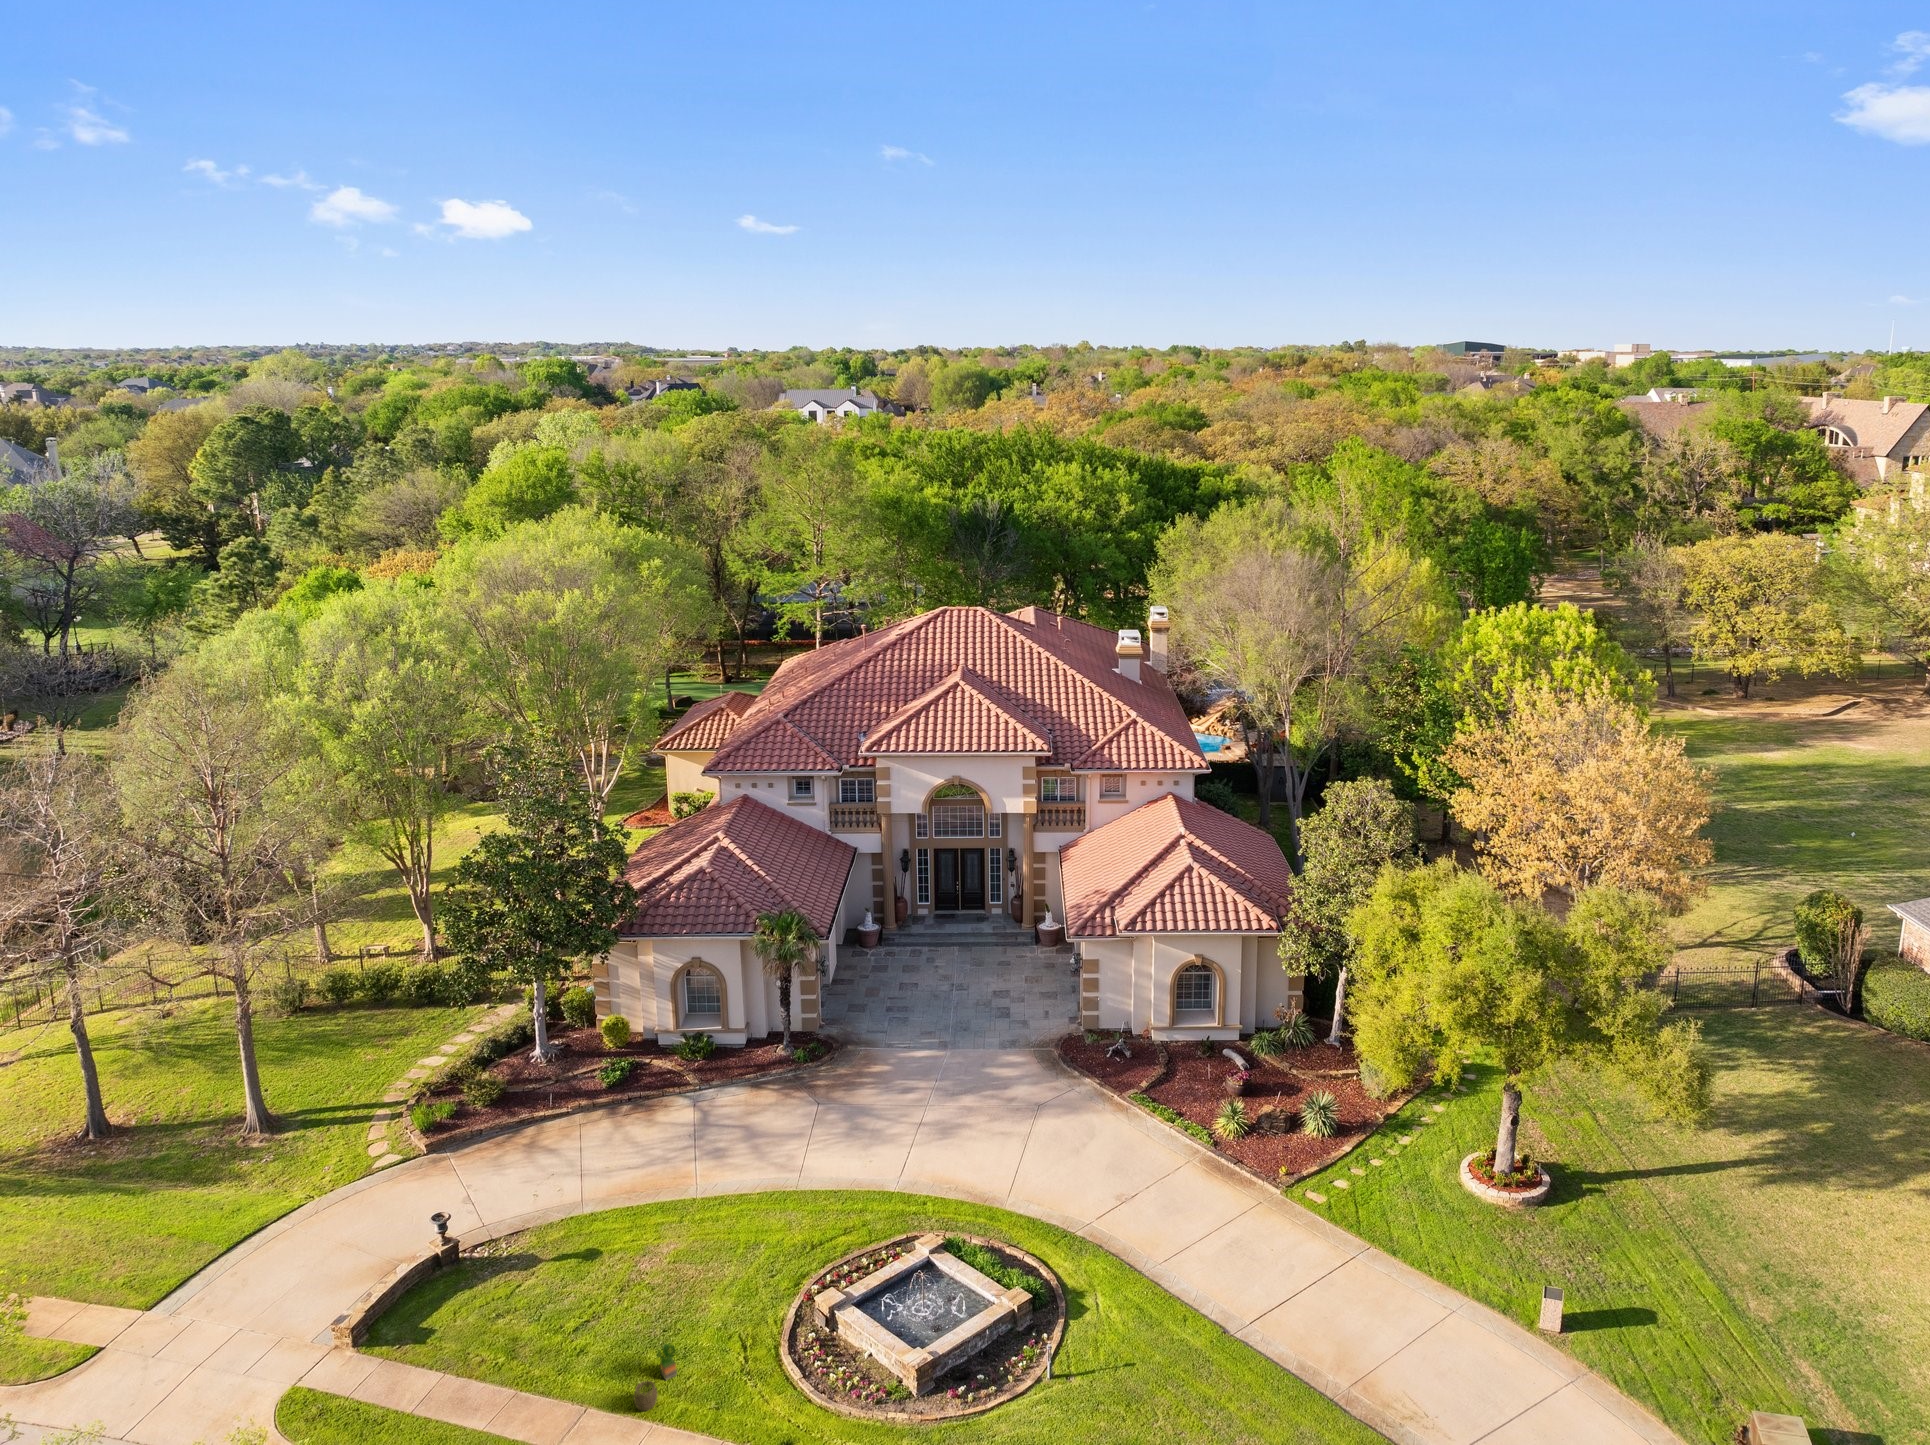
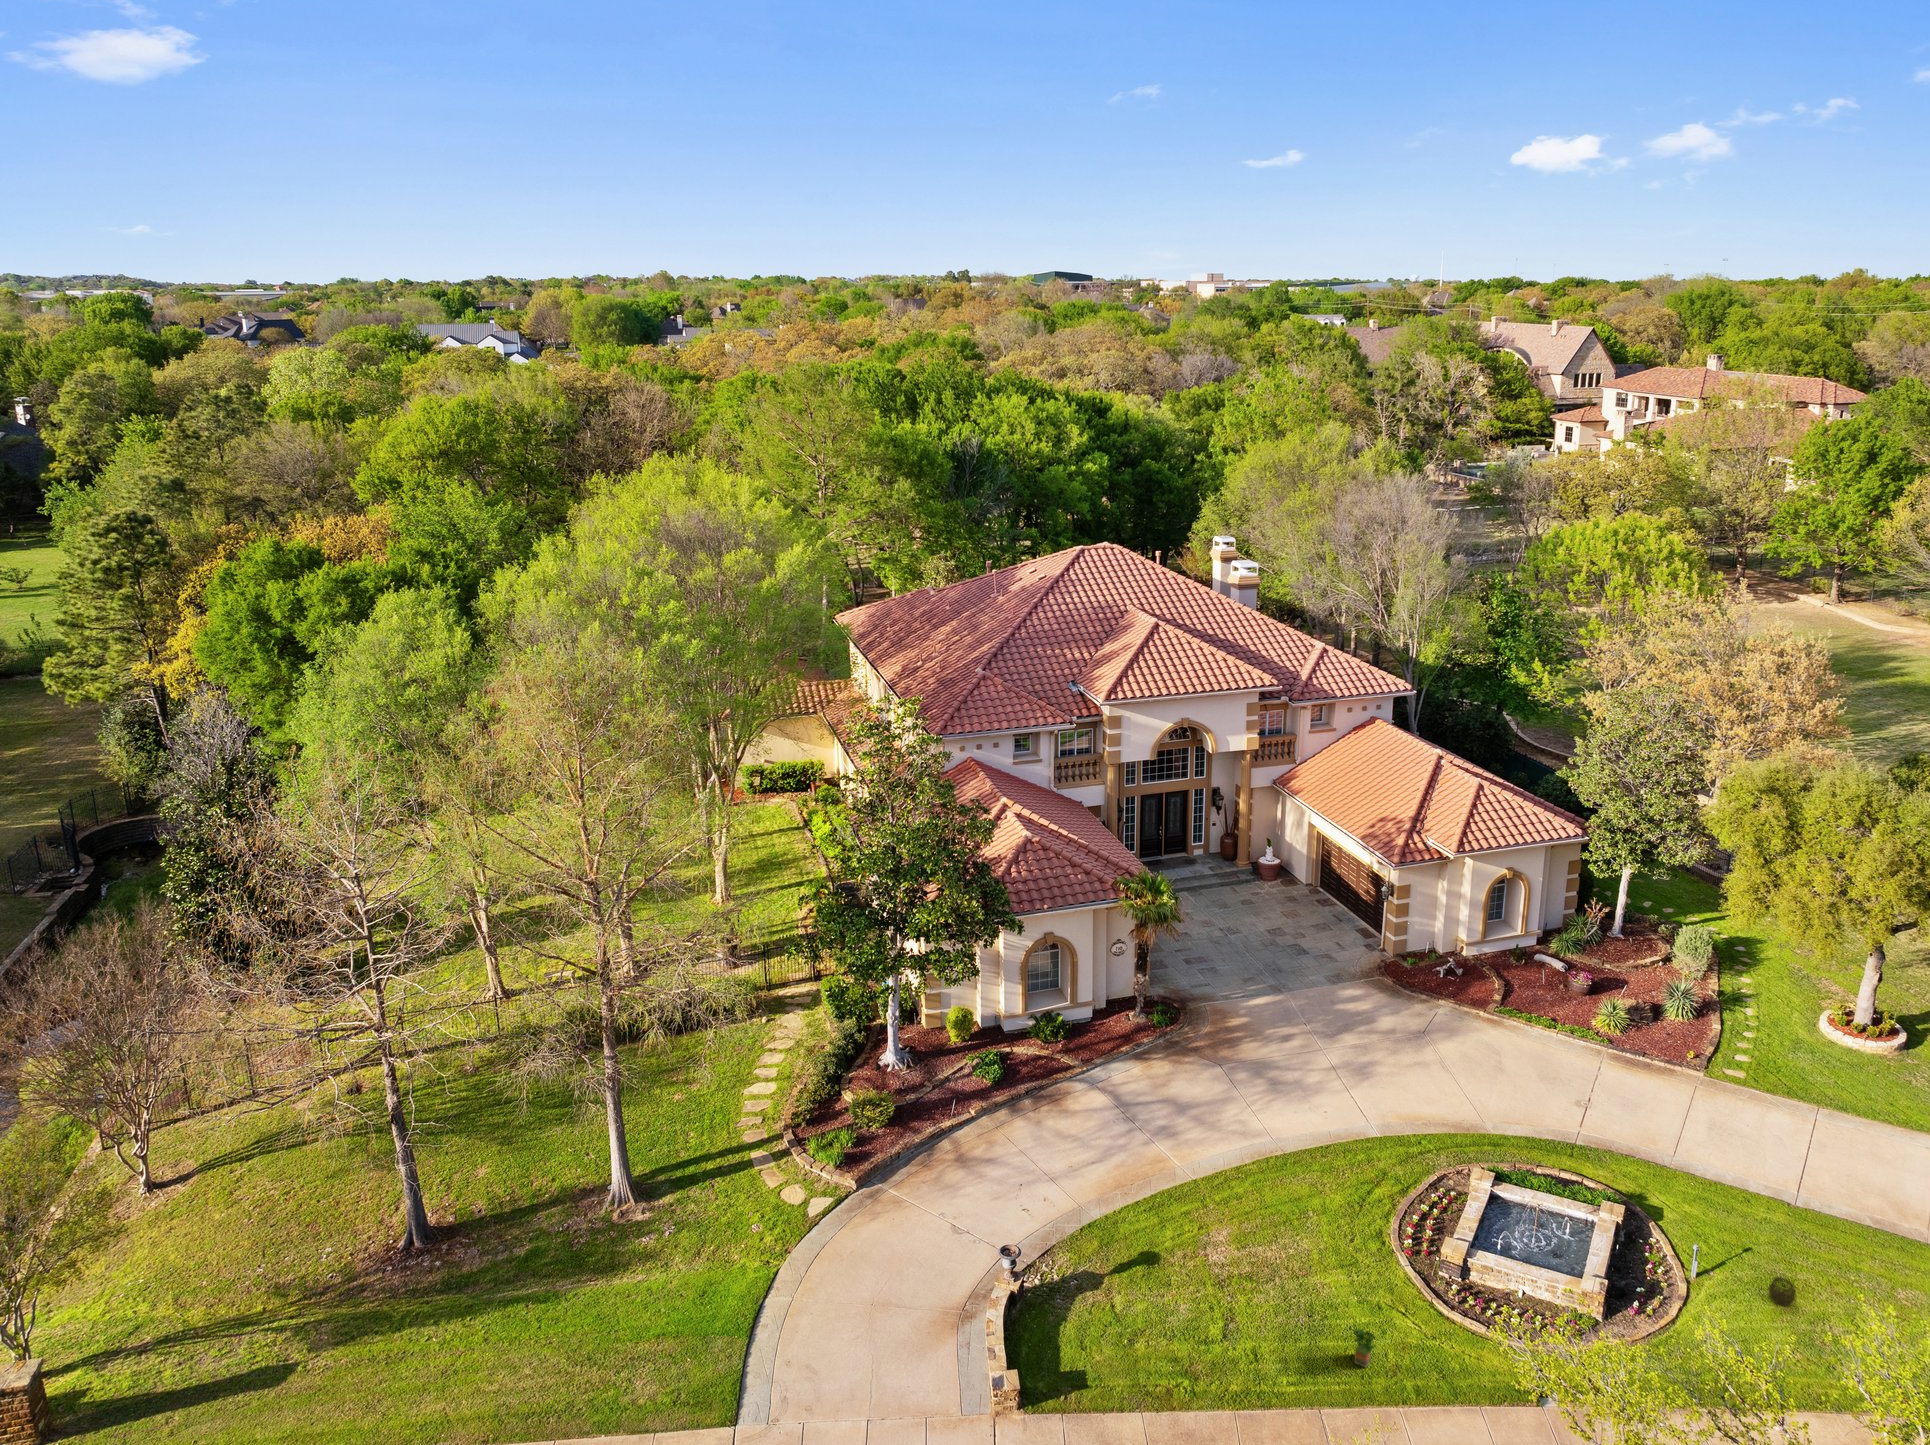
woven basket: present [634,1381,658,1411] -> present [1769,1277,1796,1306]

